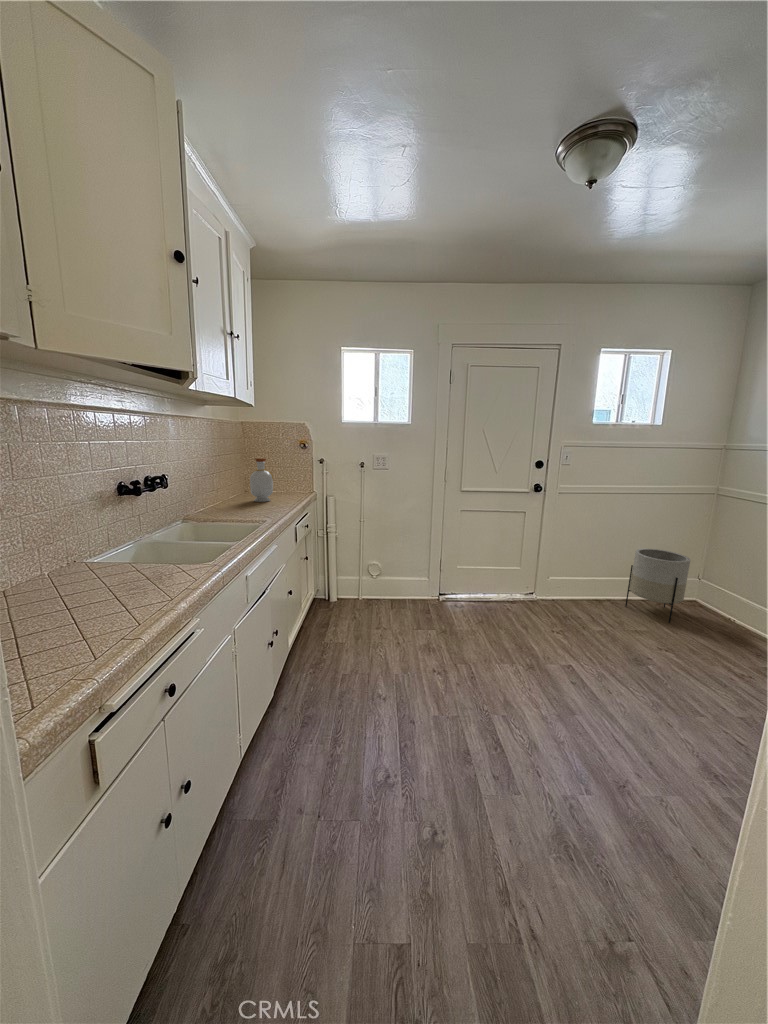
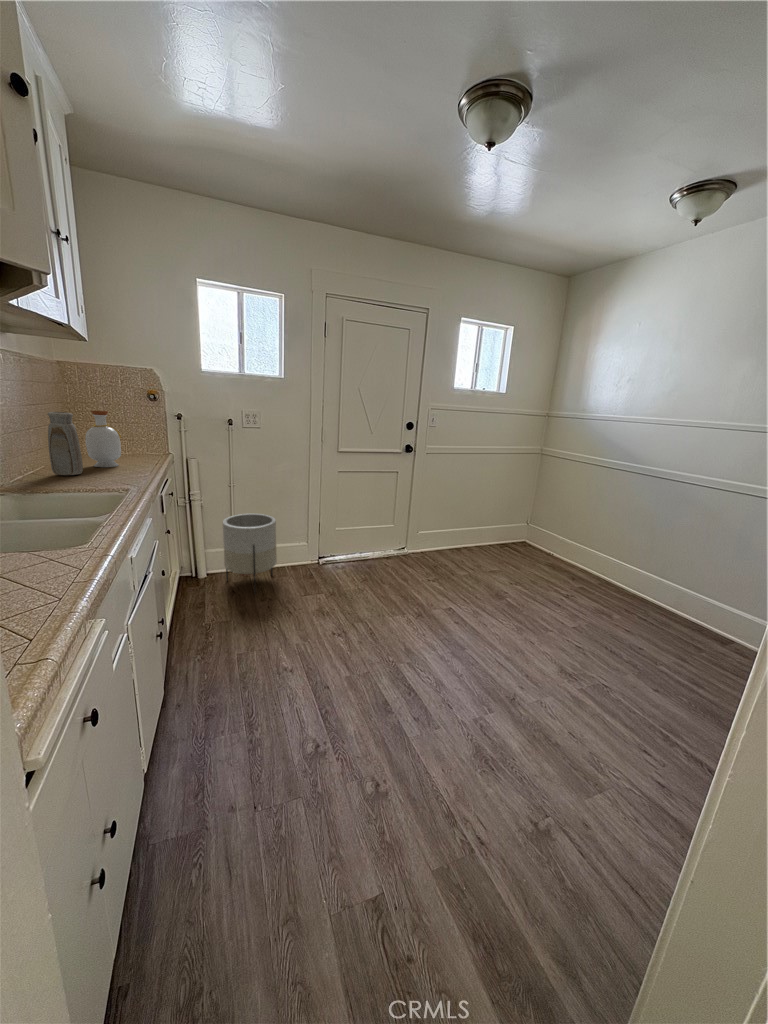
vase: none [224,461,244,507] -> present [48,412,83,475]
planter: present [625,549,690,623] -> present [223,514,277,594]

